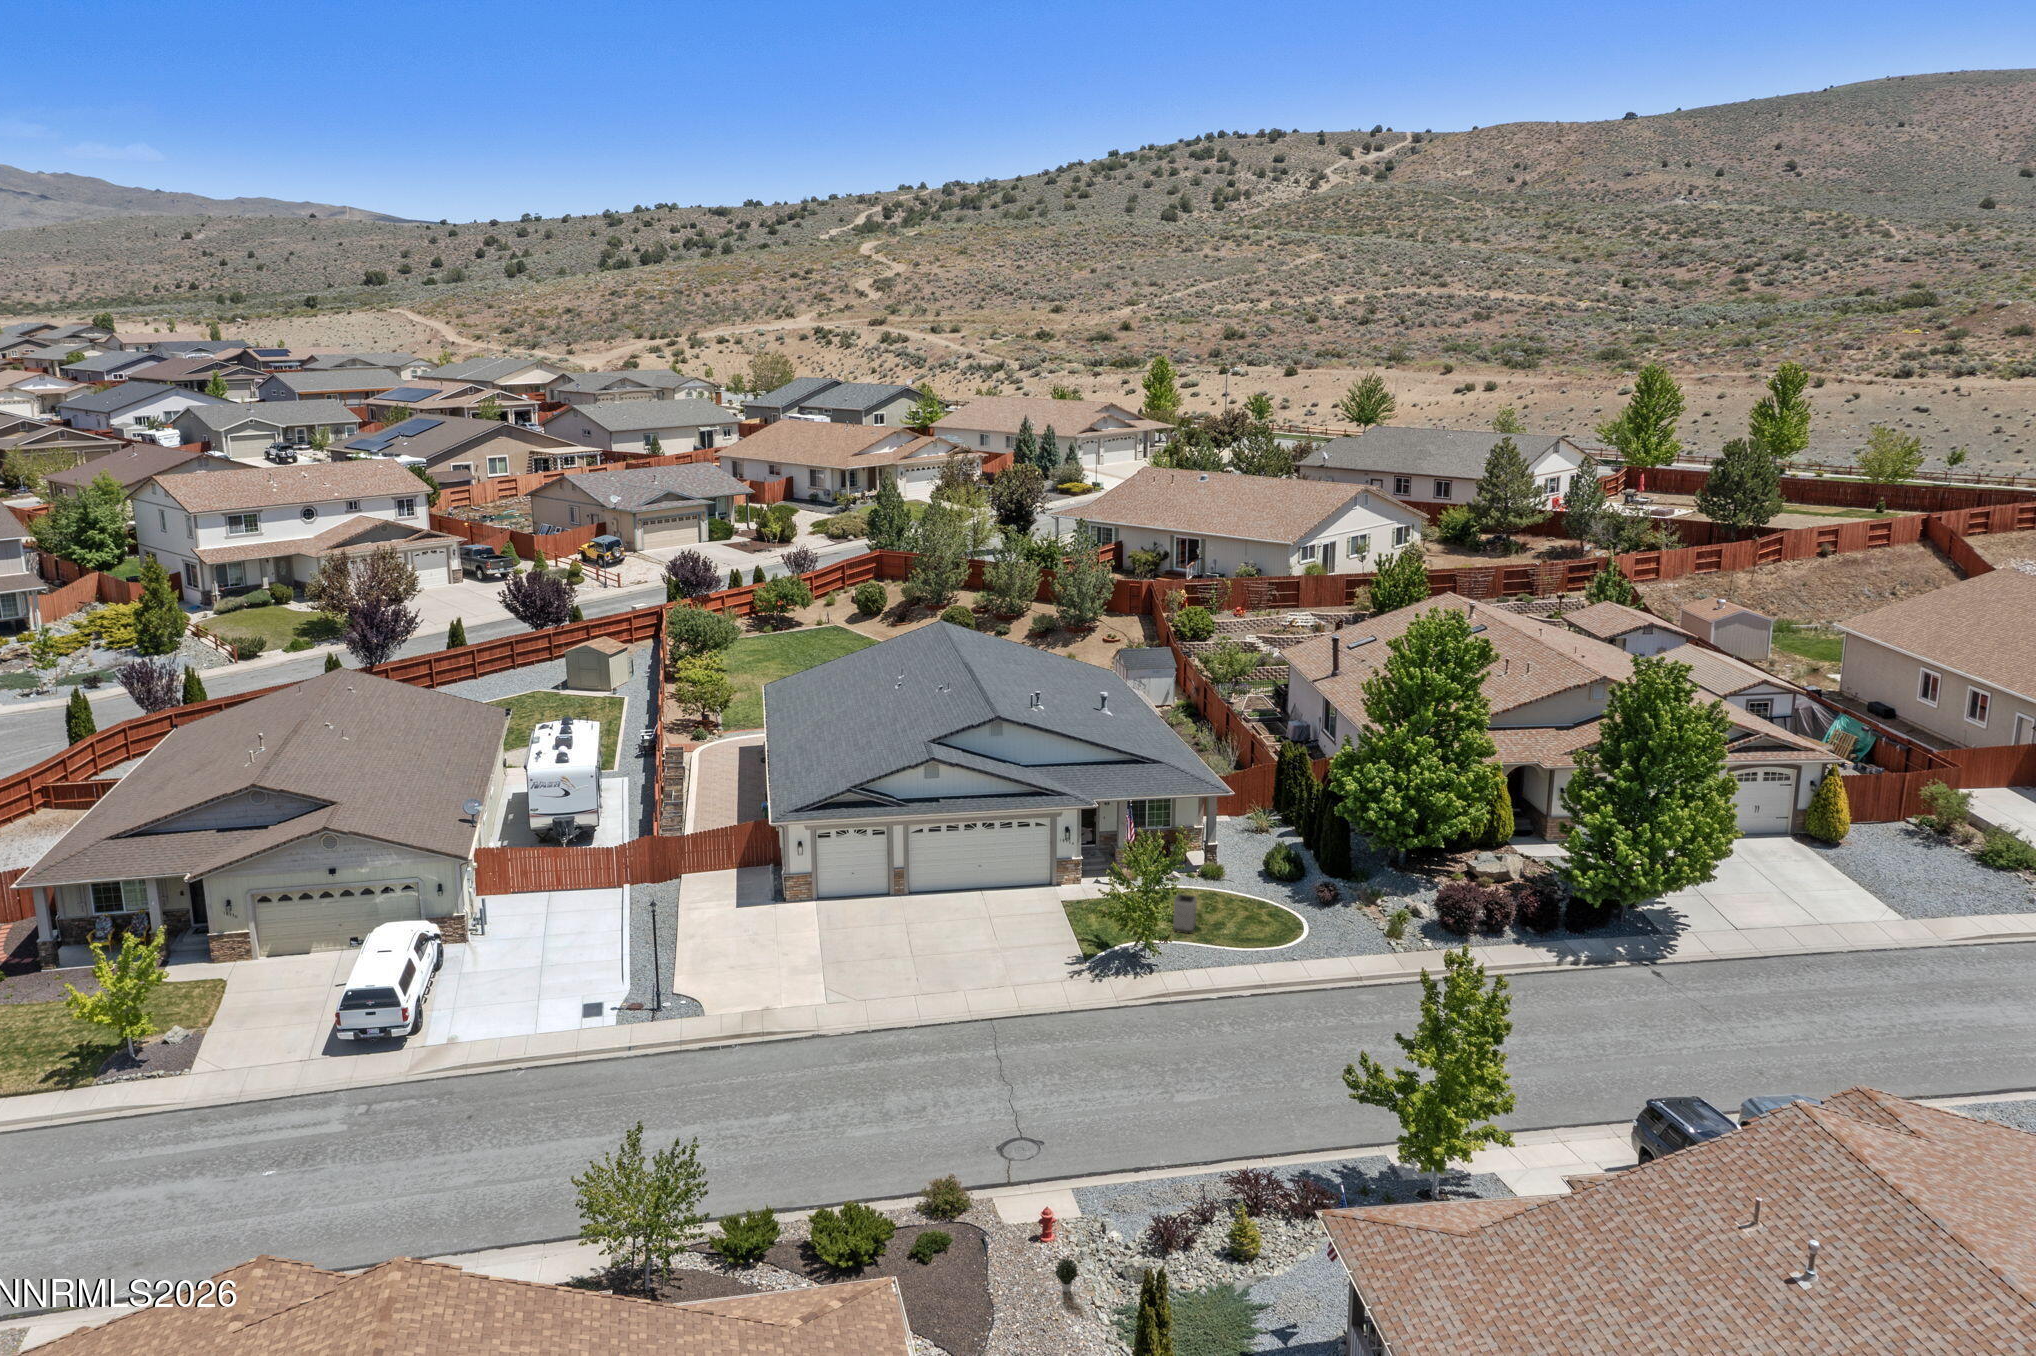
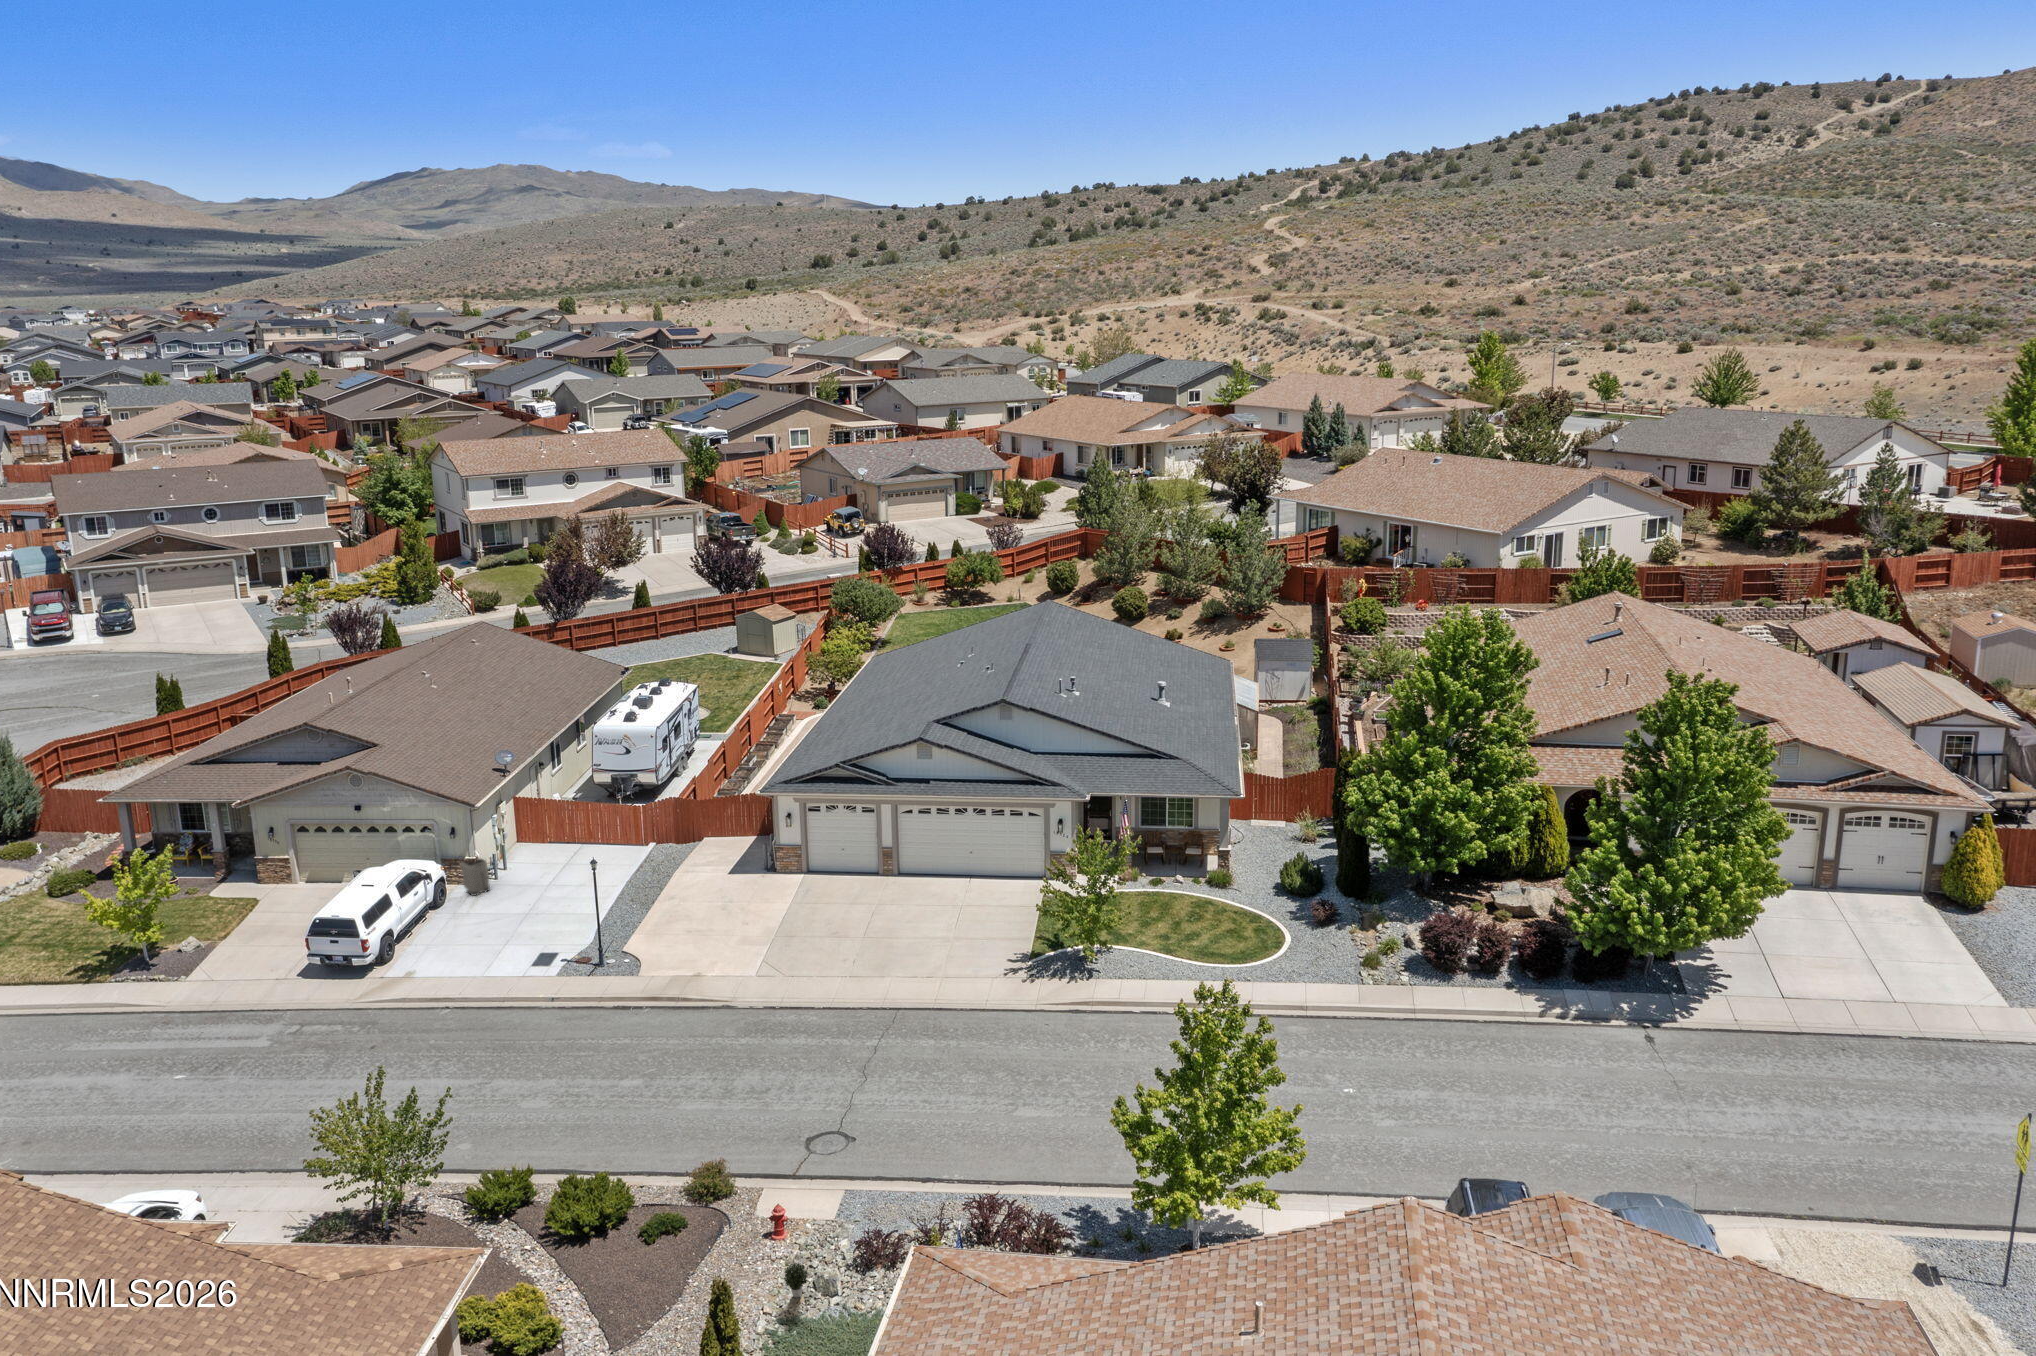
trash can: present [1173,894,1197,934] -> present [461,859,490,896]

